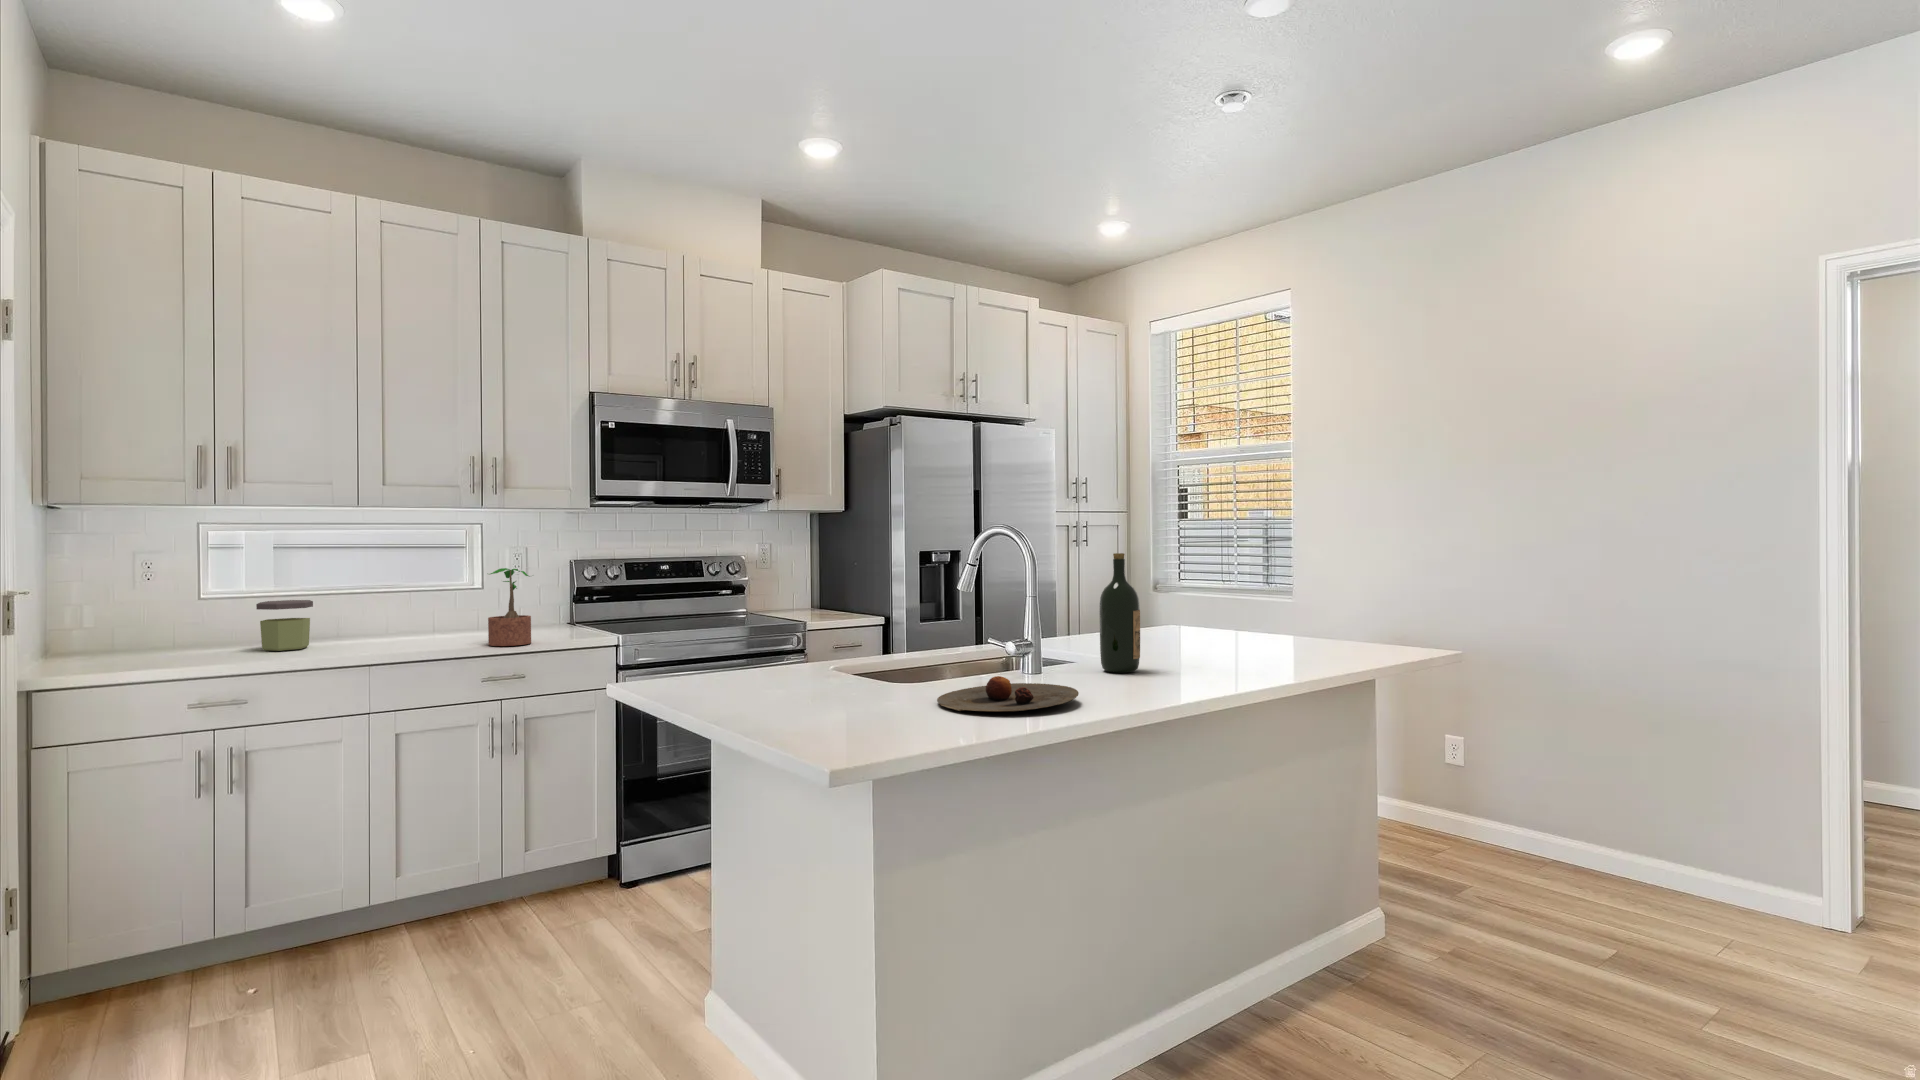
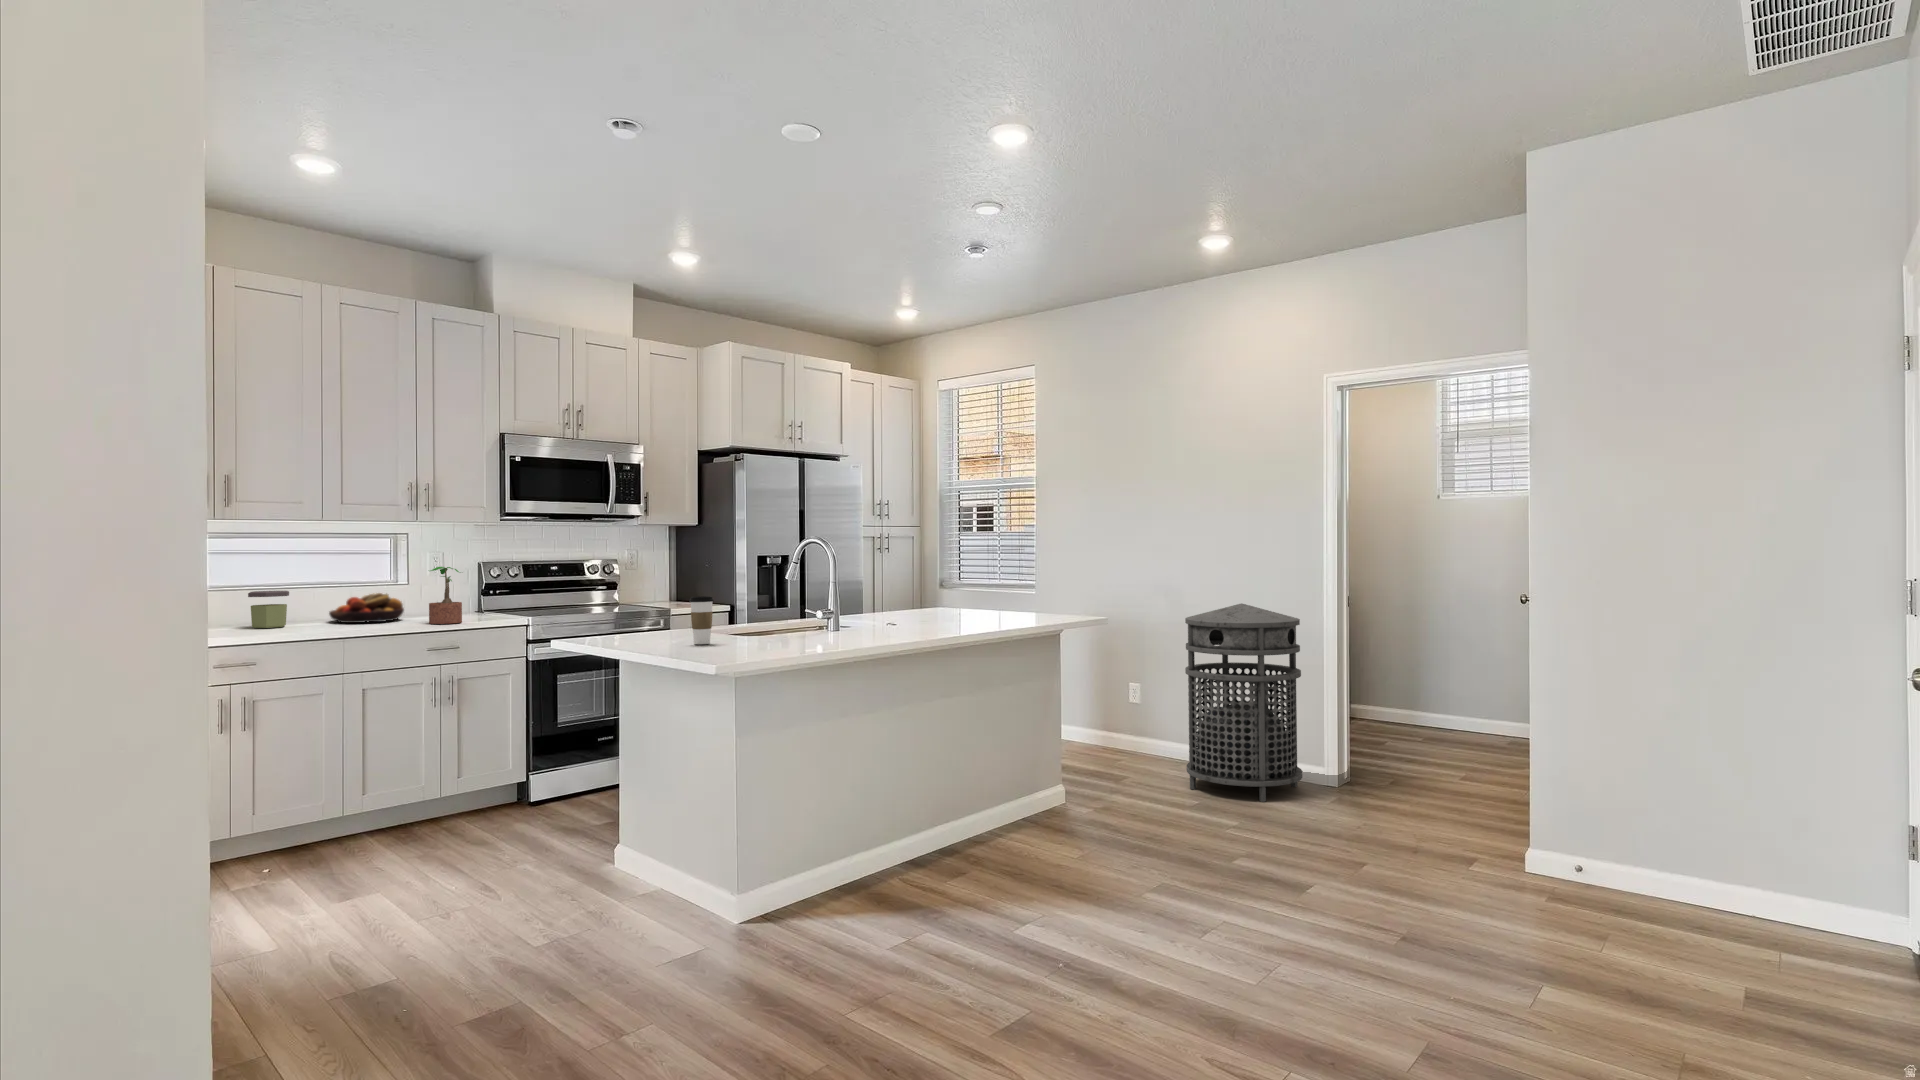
wine bottle: present [1100,553,1140,673] -> none [874,553,899,628]
fruit bowl: none [368,602,464,643] -> present [329,593,404,623]
coffee cup: none [809,628,849,710] -> present [689,596,714,644]
trash can: none [1566,630,1783,956] -> present [1185,603,1302,802]
plate: present [937,676,1079,711] -> none [768,625,853,643]

